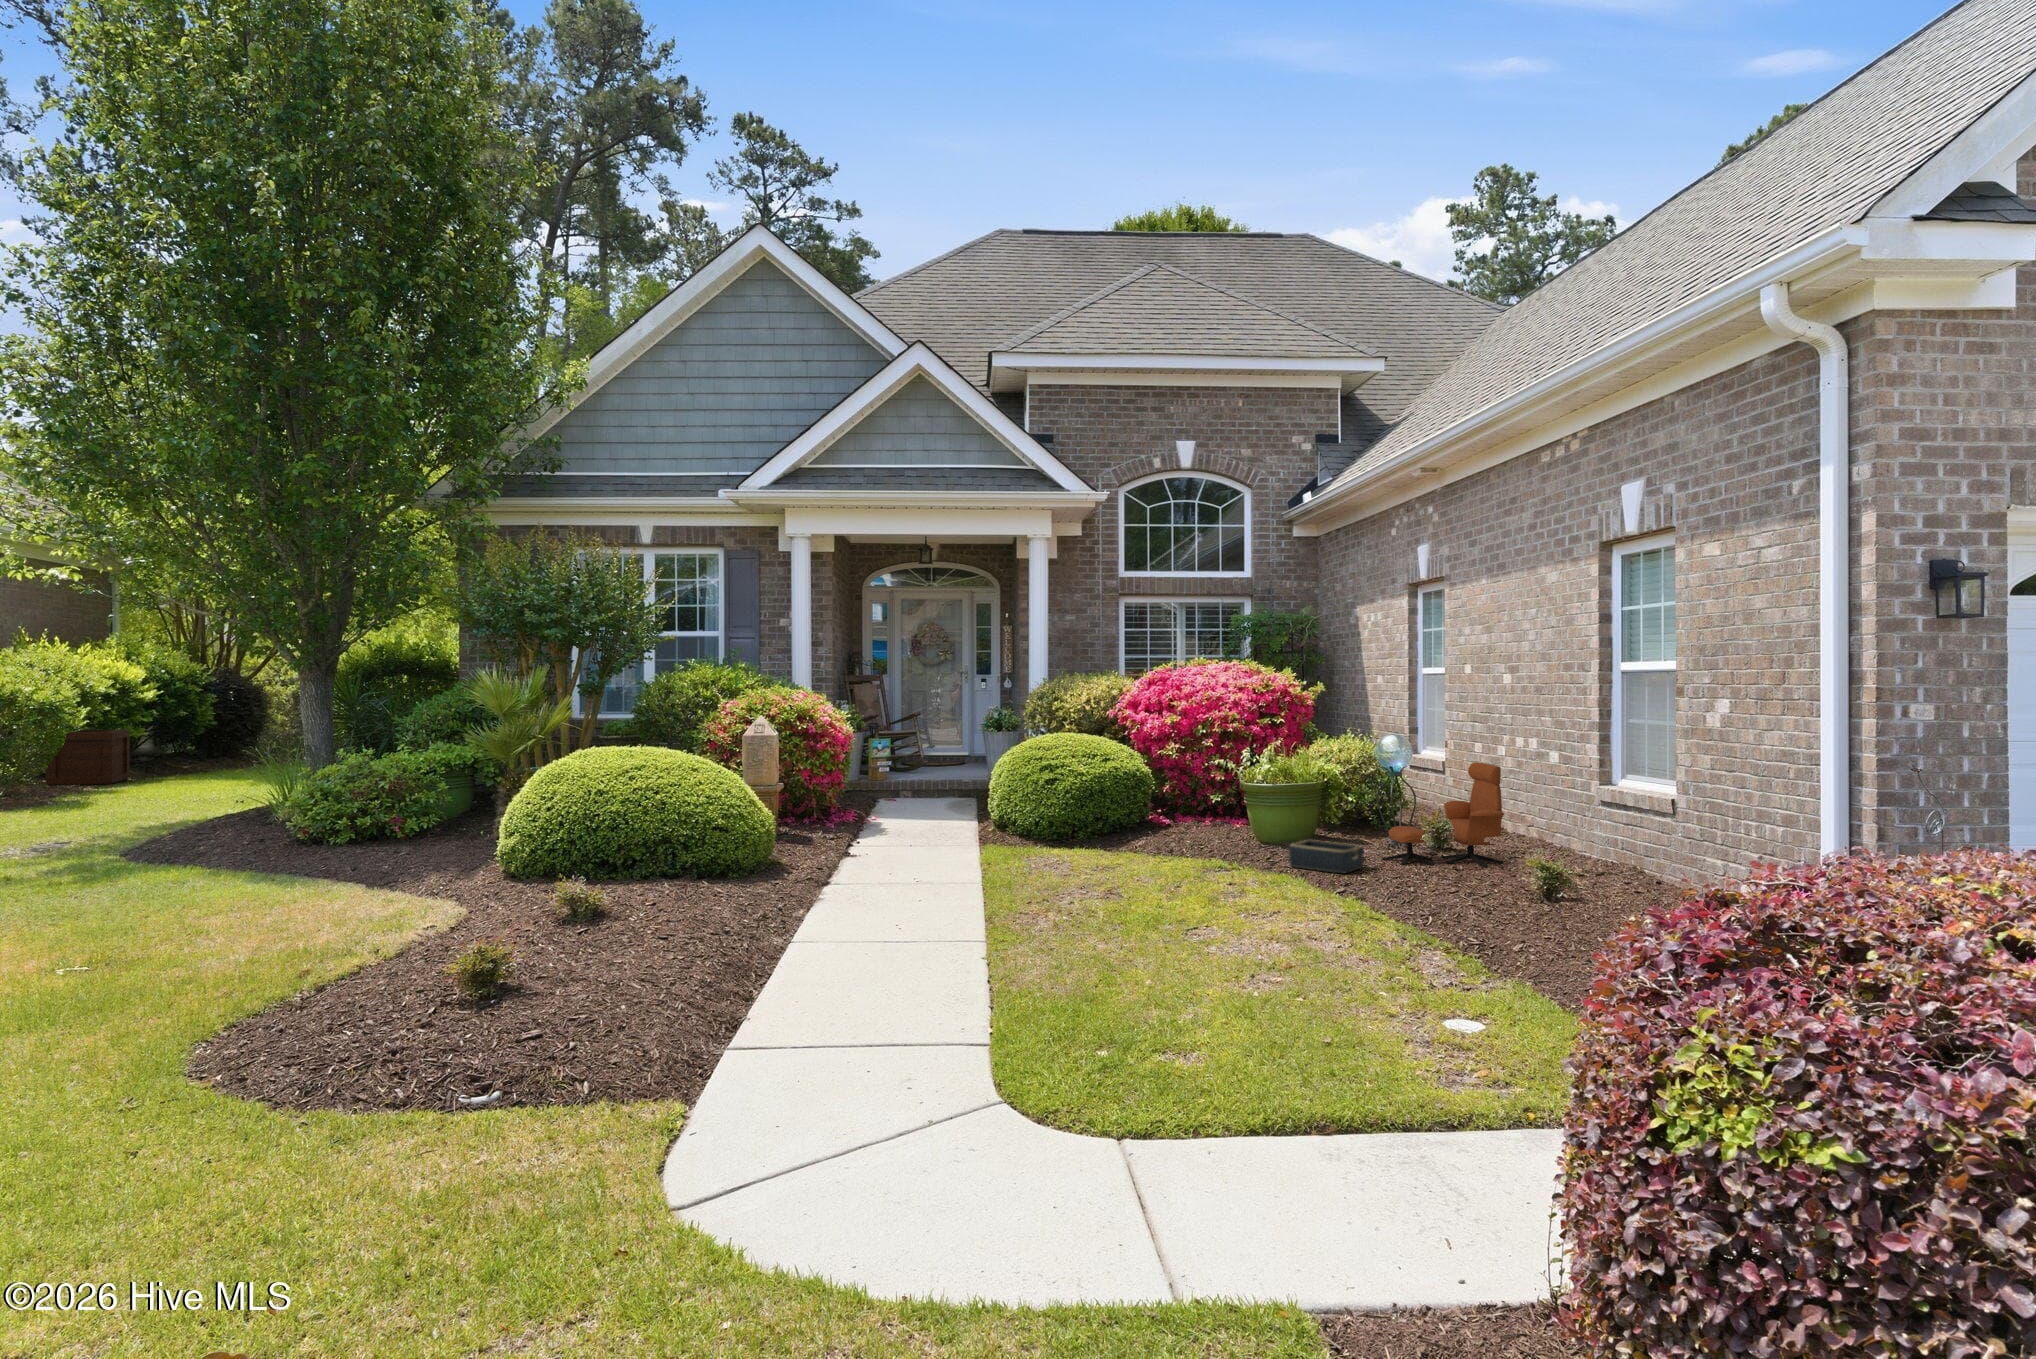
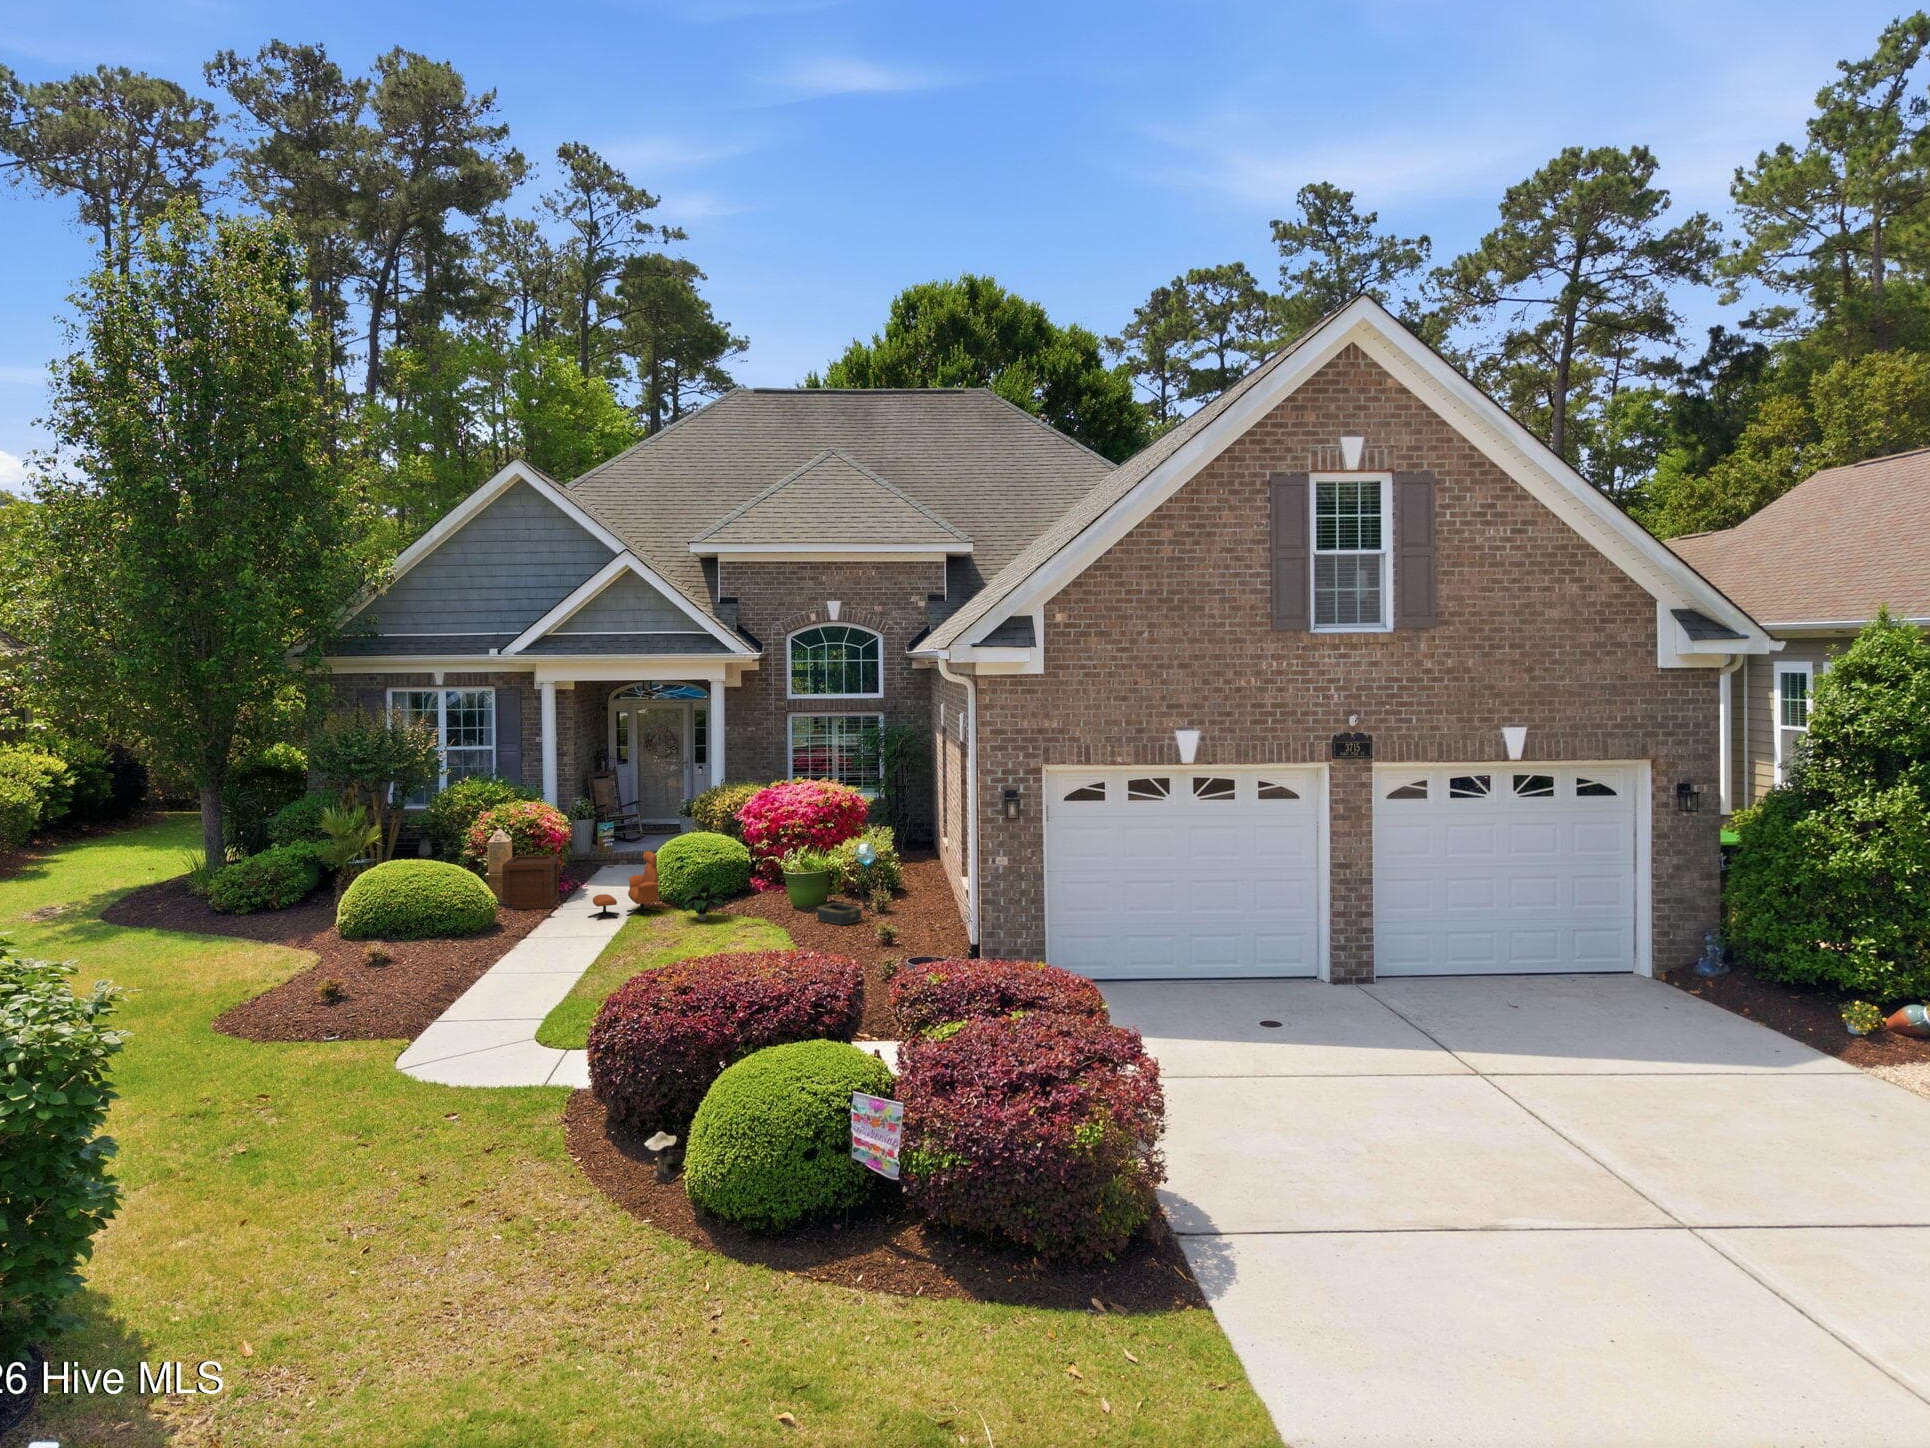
wooden crate: present [46,729,130,786] -> present [502,855,559,910]
lounge chair: present [1382,762,1504,867] -> present [588,851,661,920]
potted plant: none [1060,796,1137,865] -> present [679,879,725,921]

